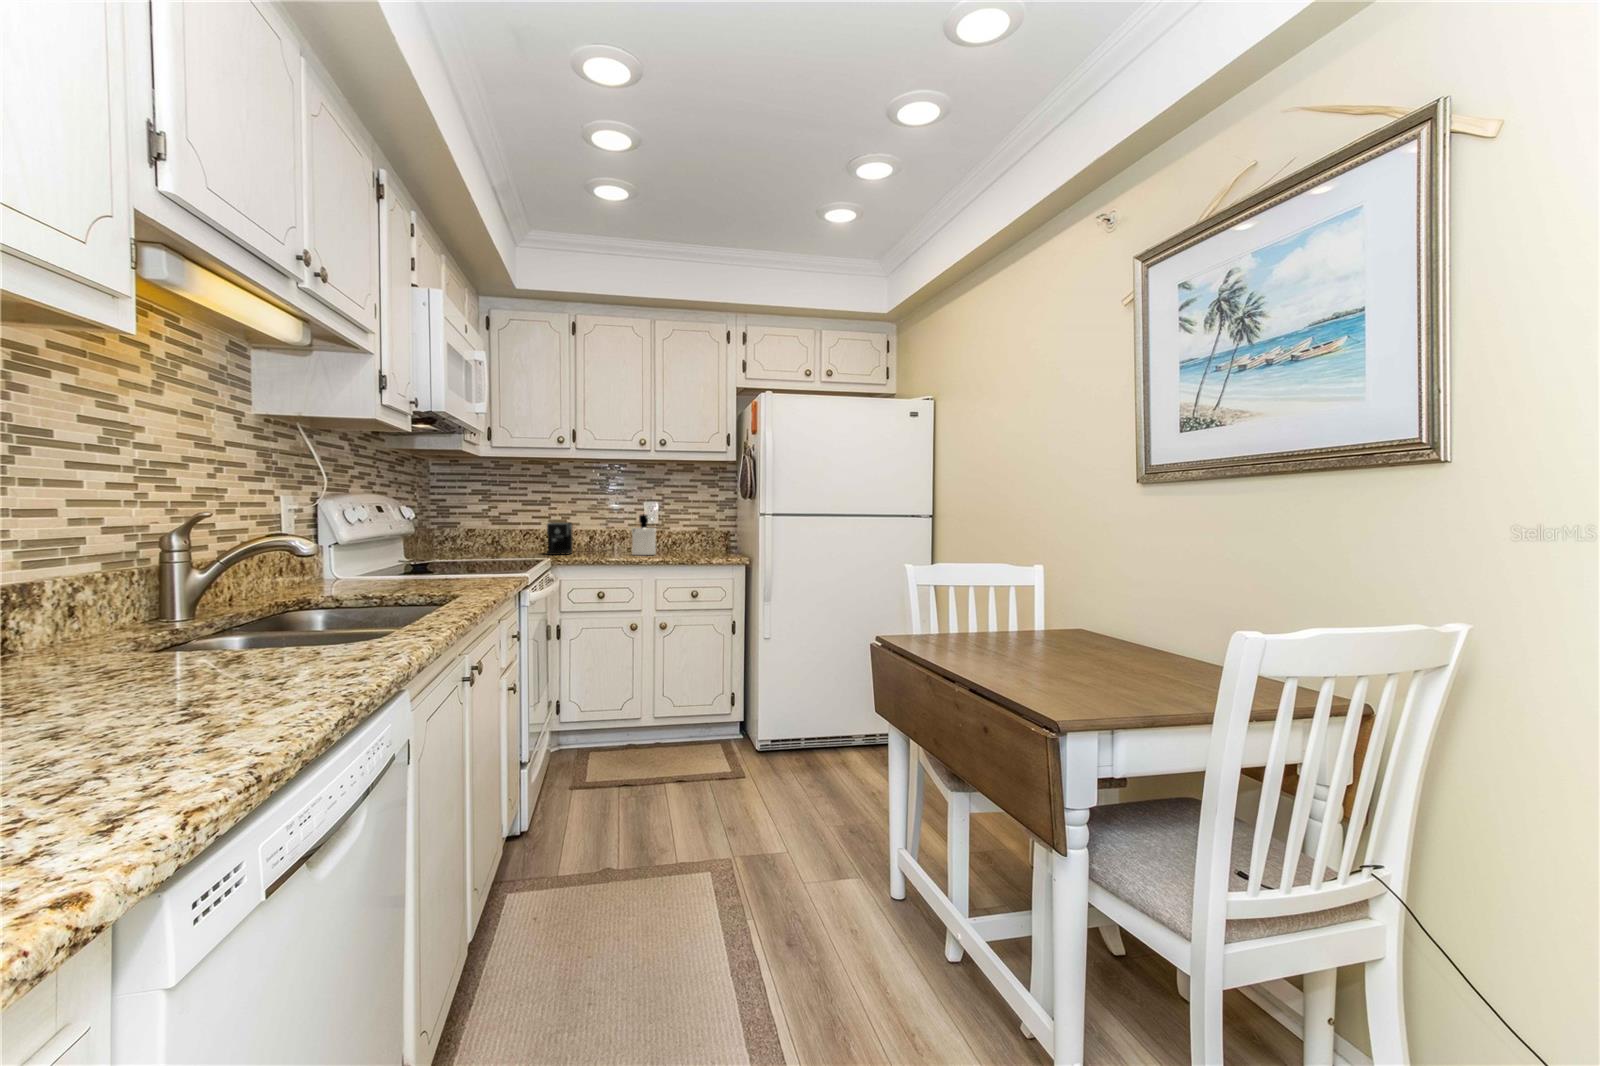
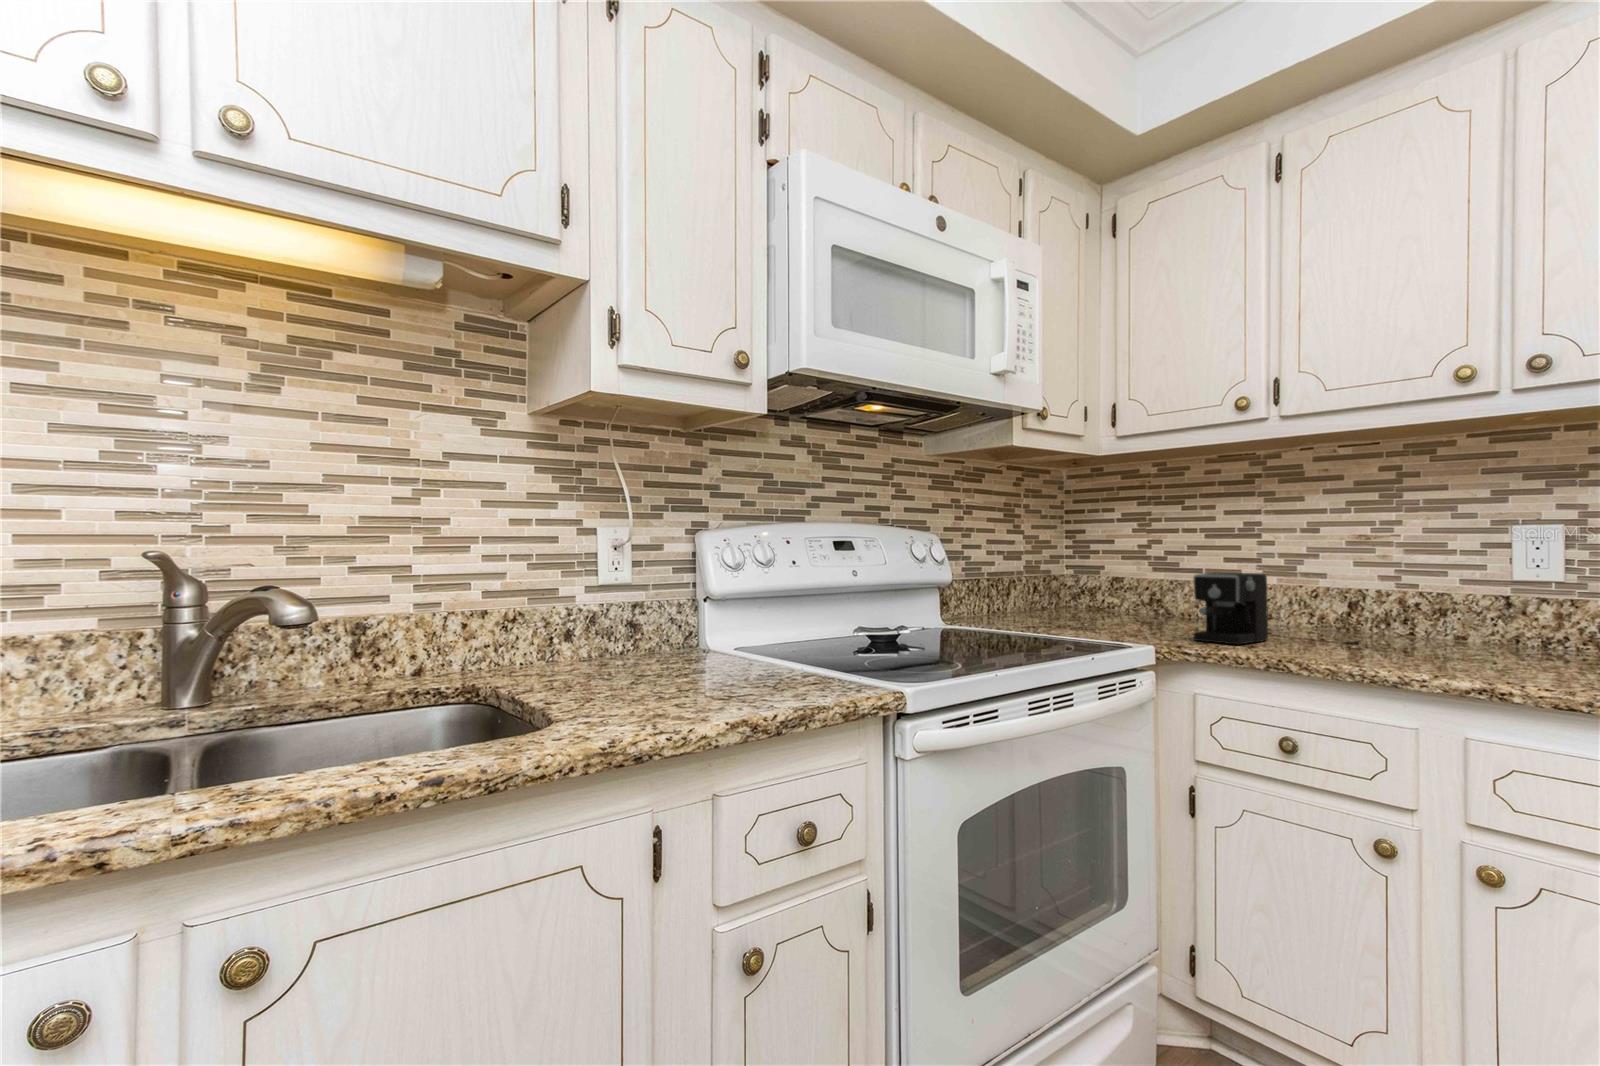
soap dispenser: present [631,515,656,555] -> none [1410,558,1498,671]

